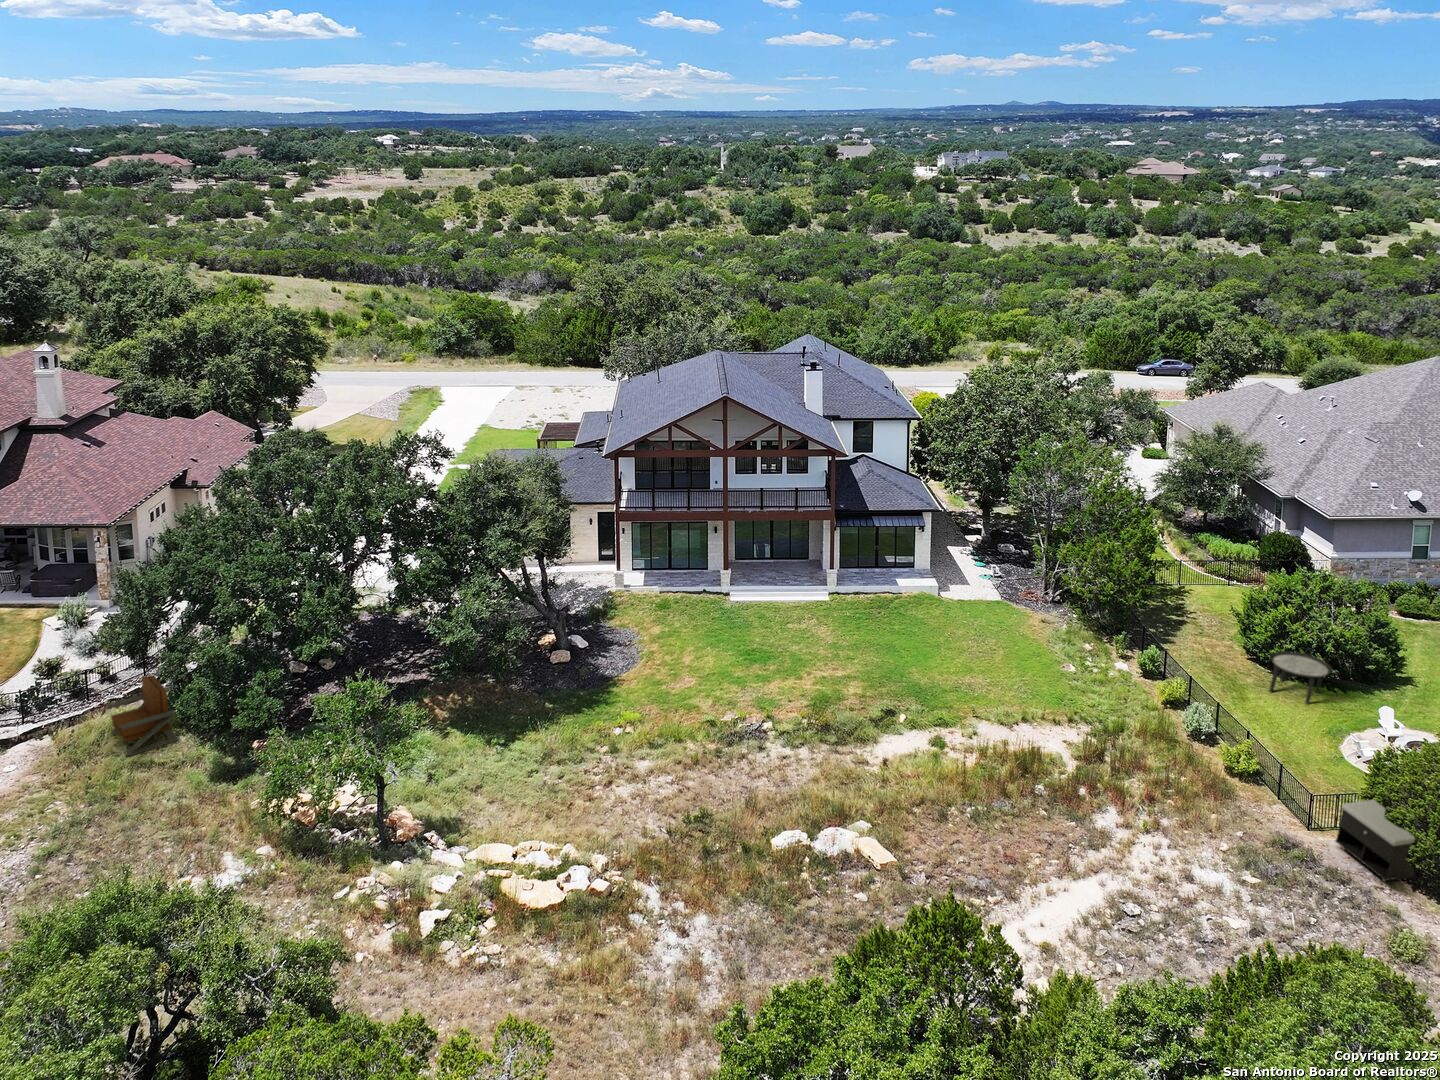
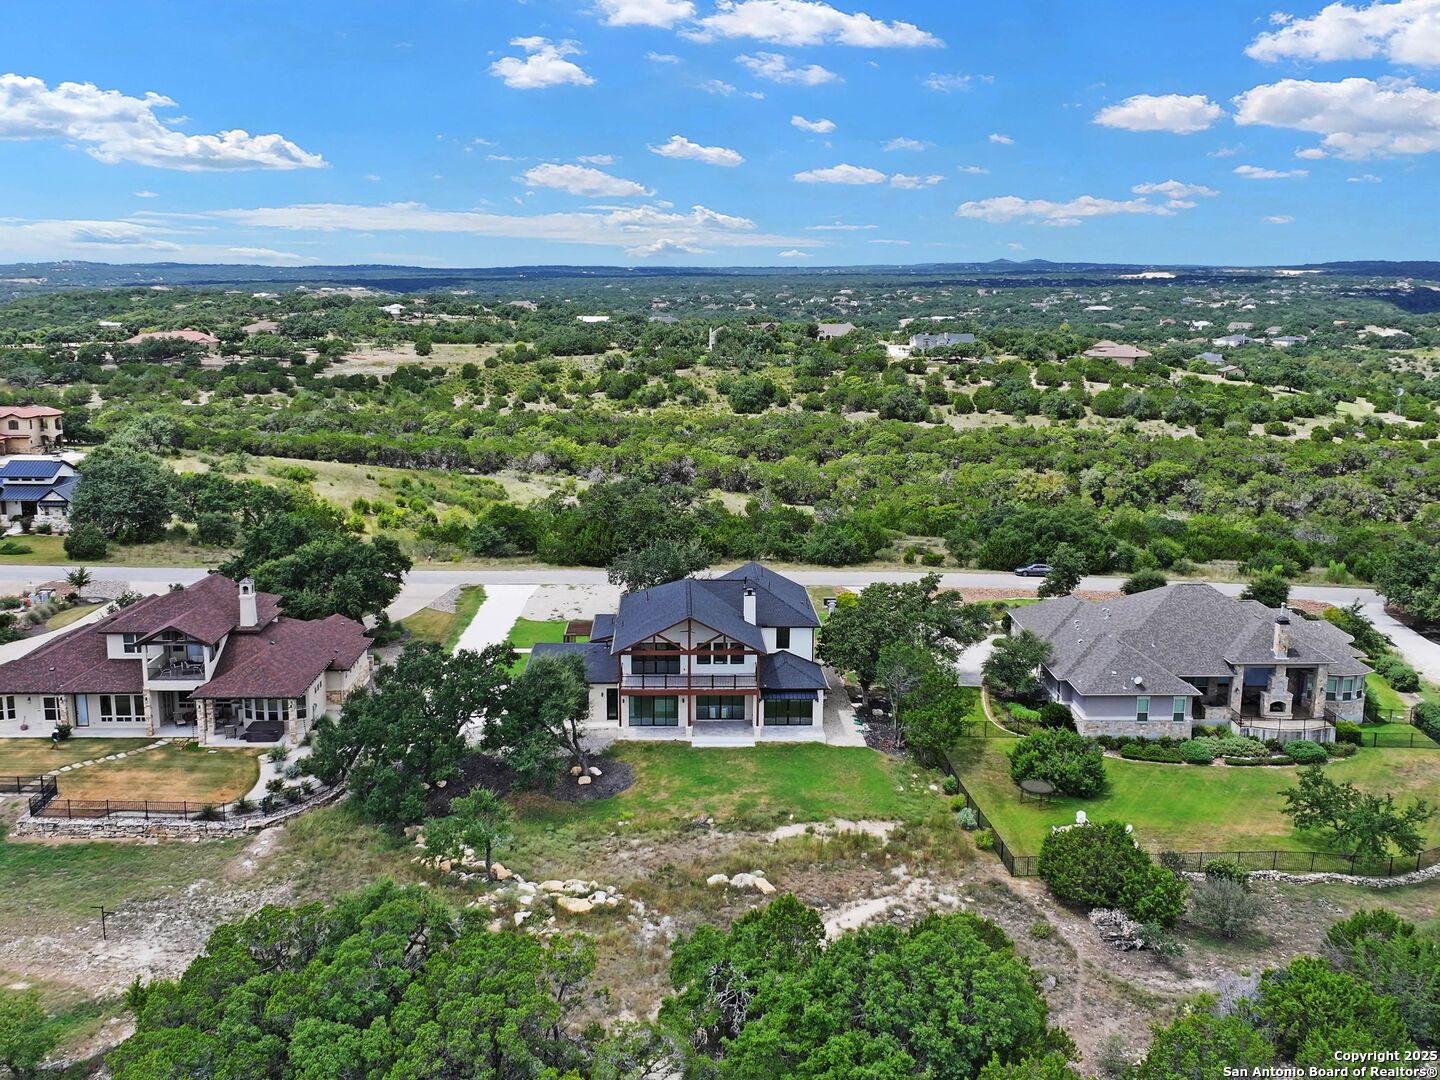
lounge chair: present [106,675,179,756] -> none [319,788,362,836]
storage bench: present [1335,800,1415,881] -> none [1023,857,1063,901]

